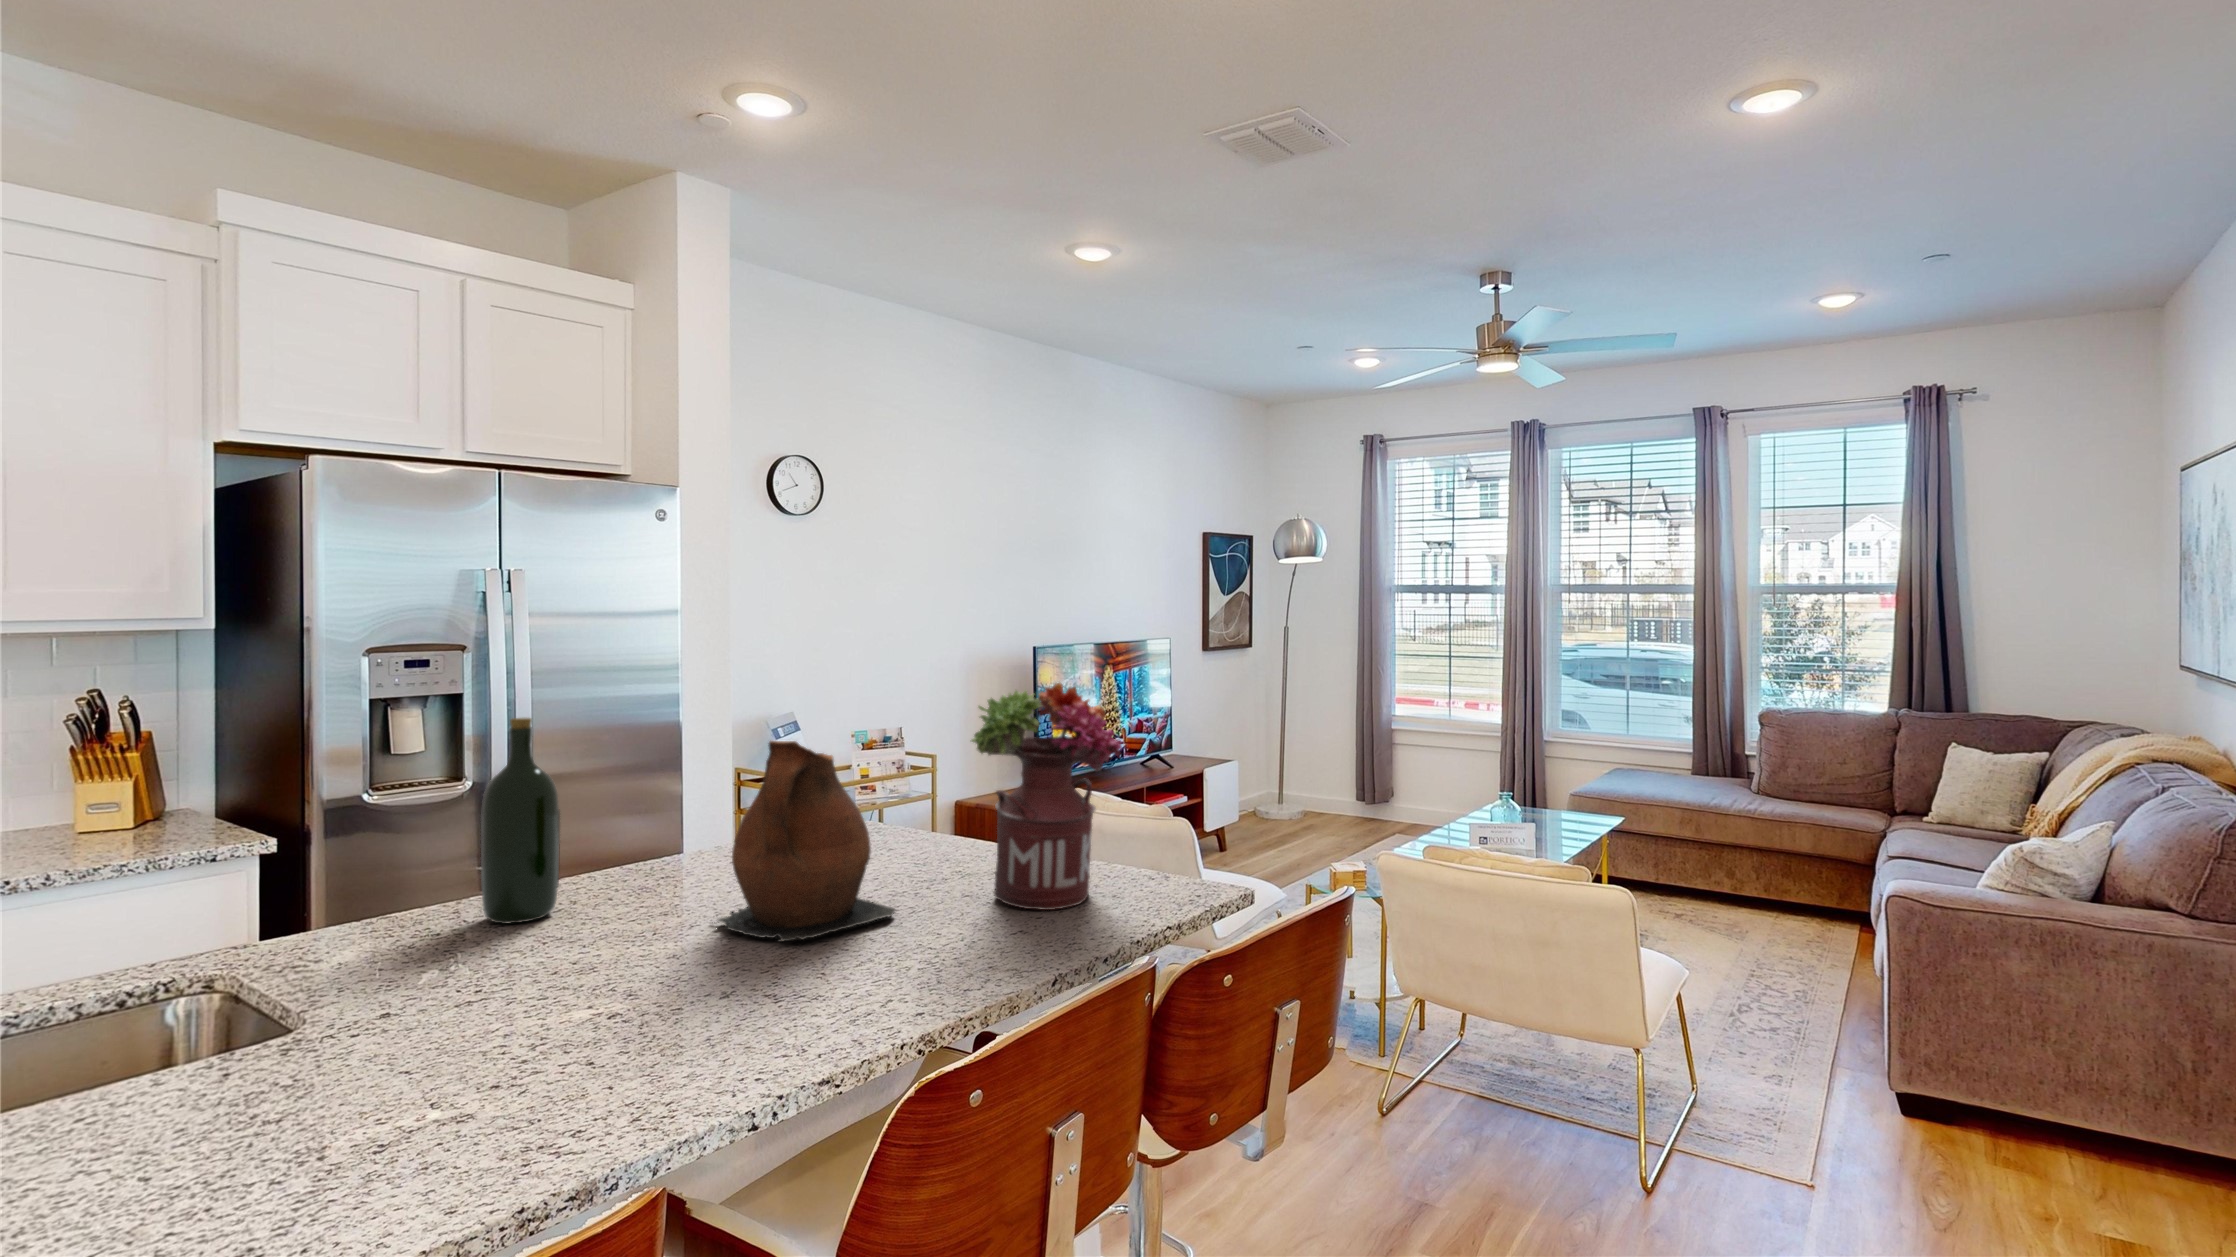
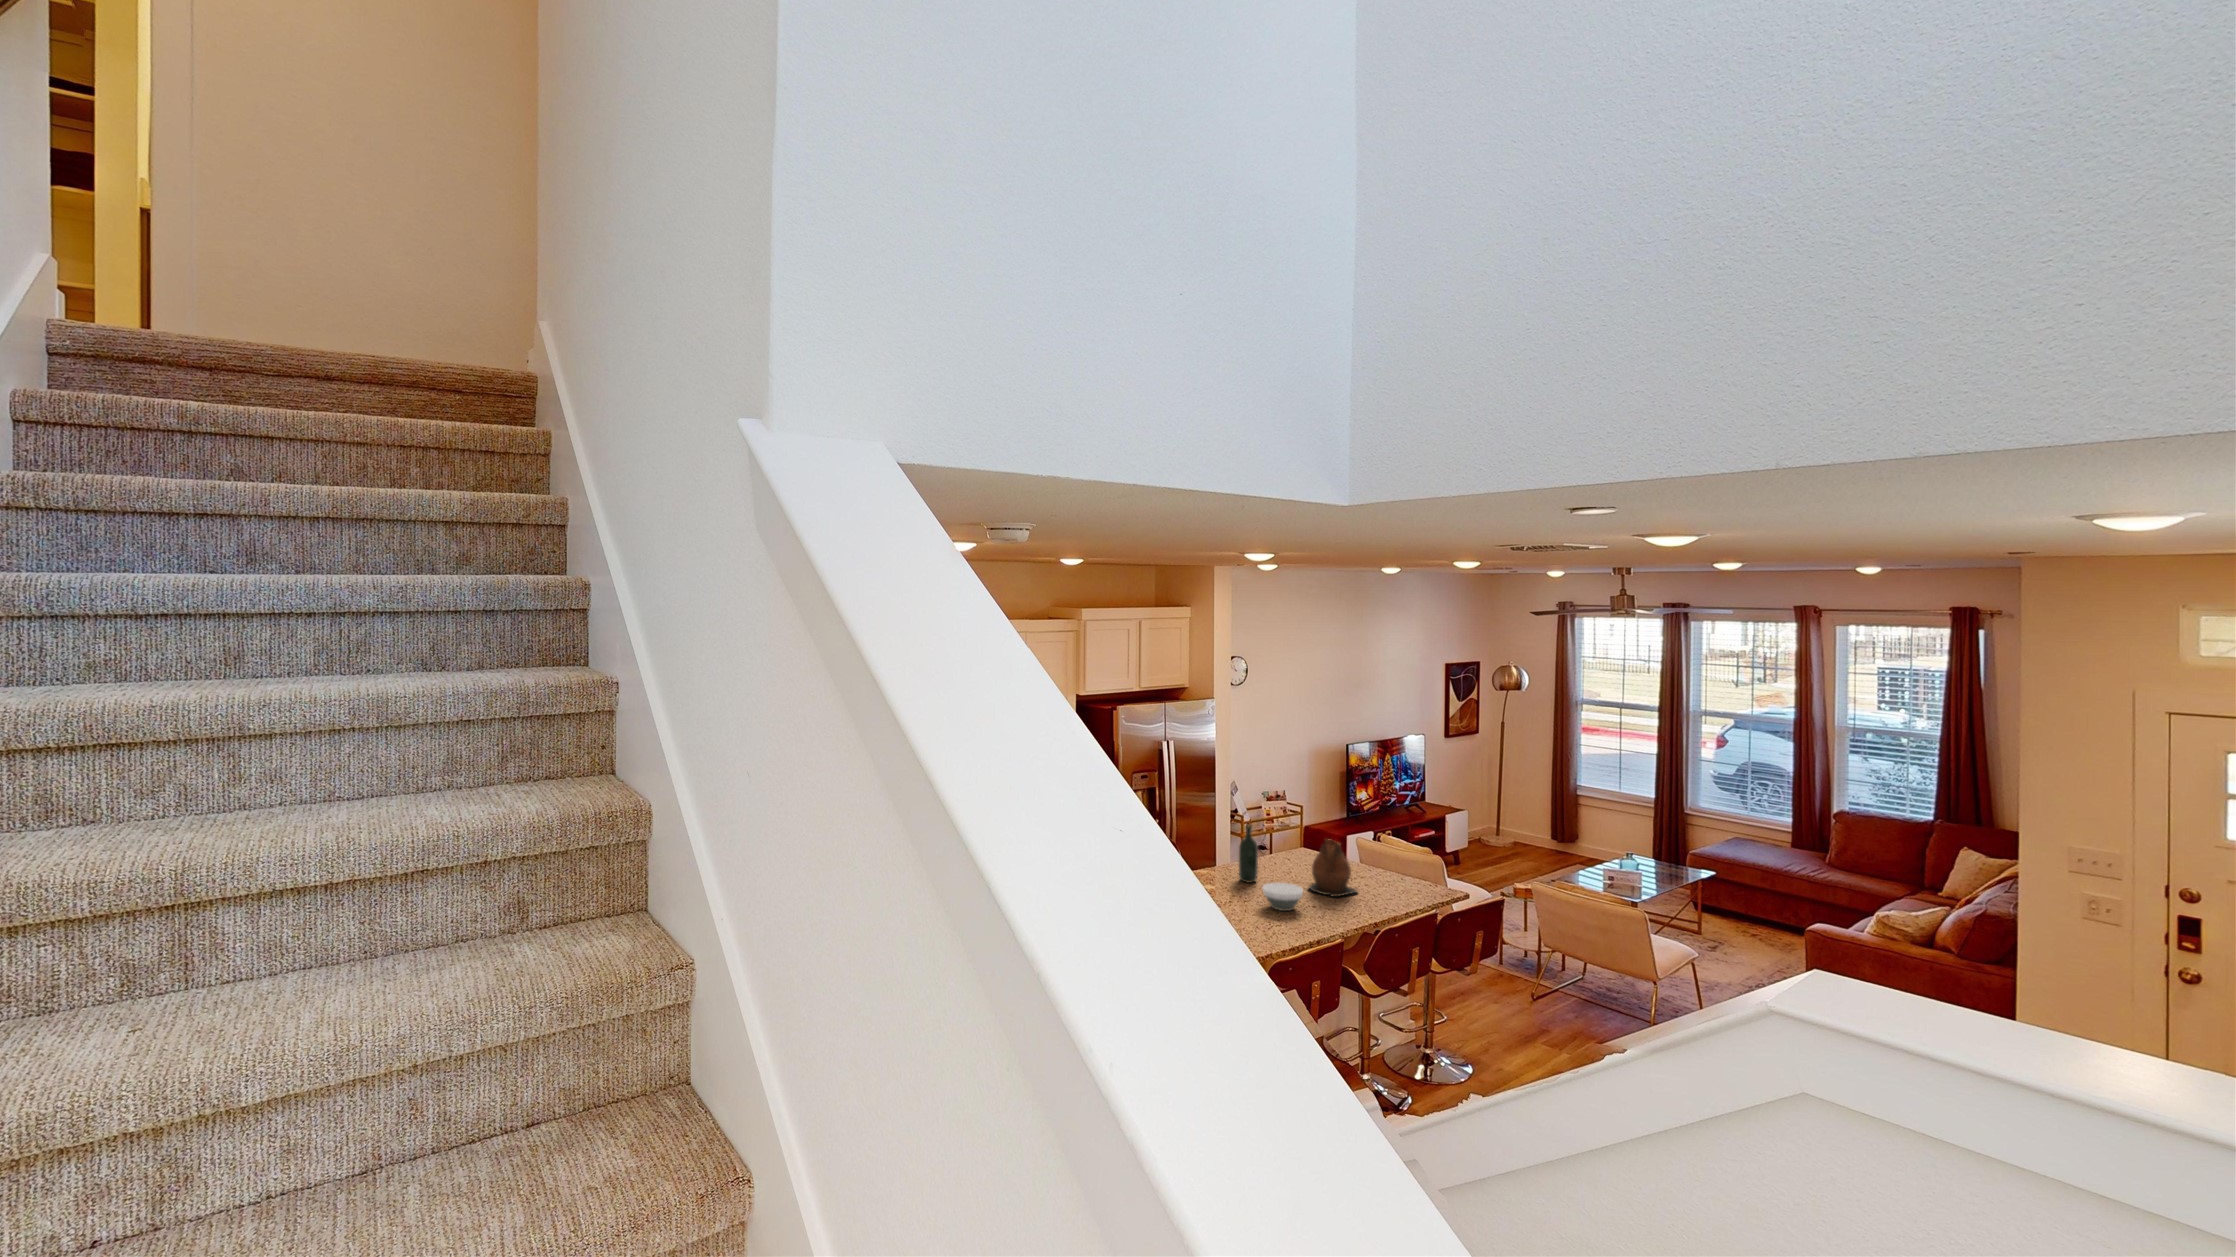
flower arrangement: present [972,683,1123,910] -> none [1380,823,1430,895]
bowl: none [423,910,616,1031] -> present [1263,883,1303,911]

